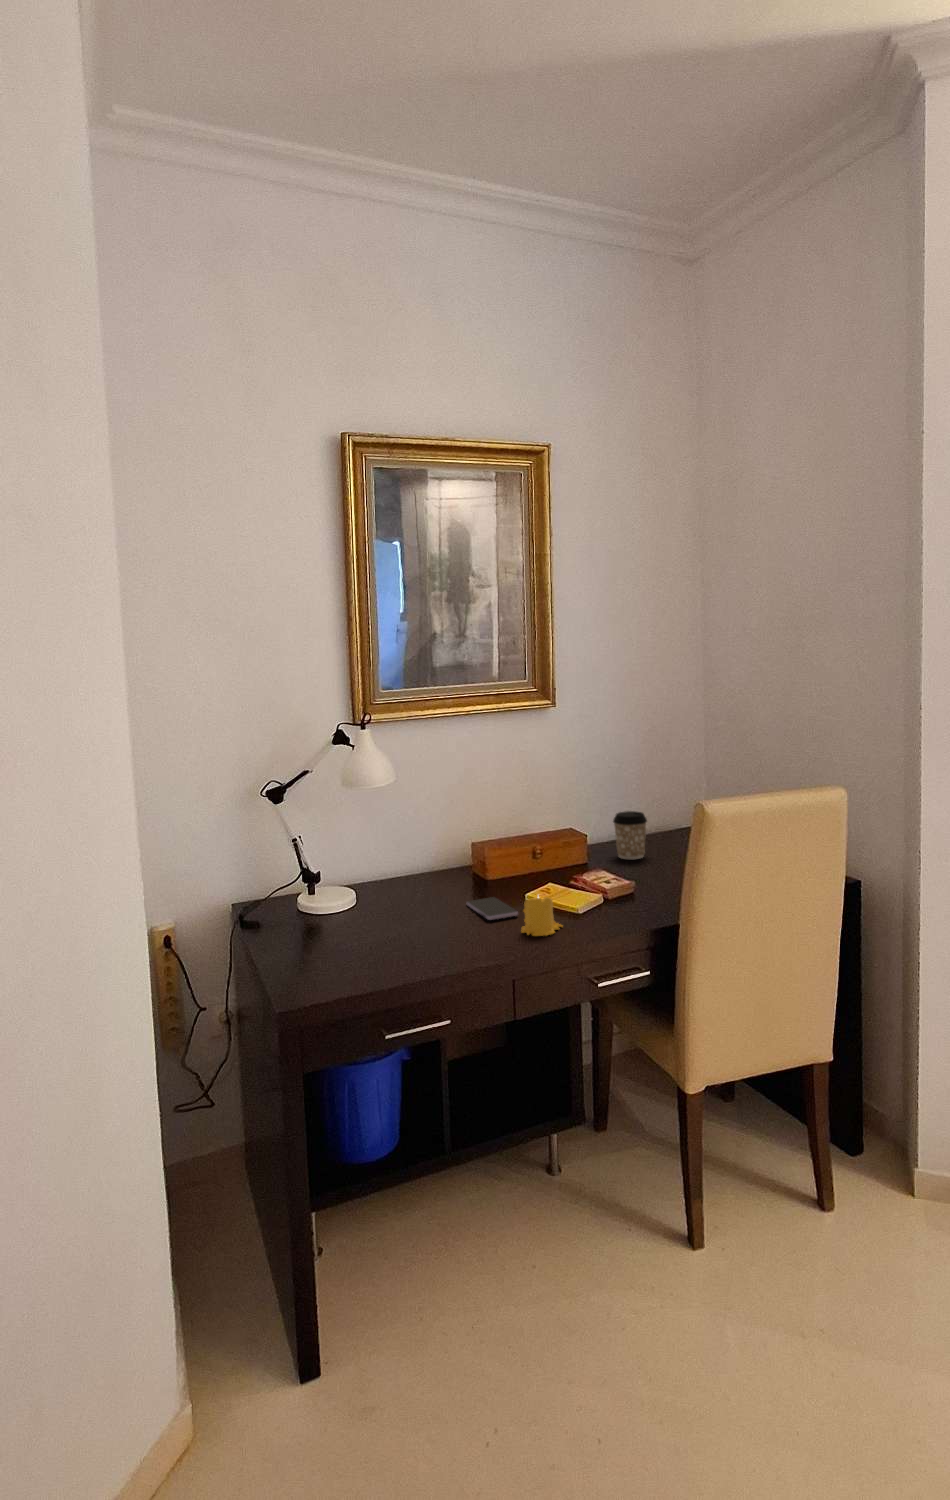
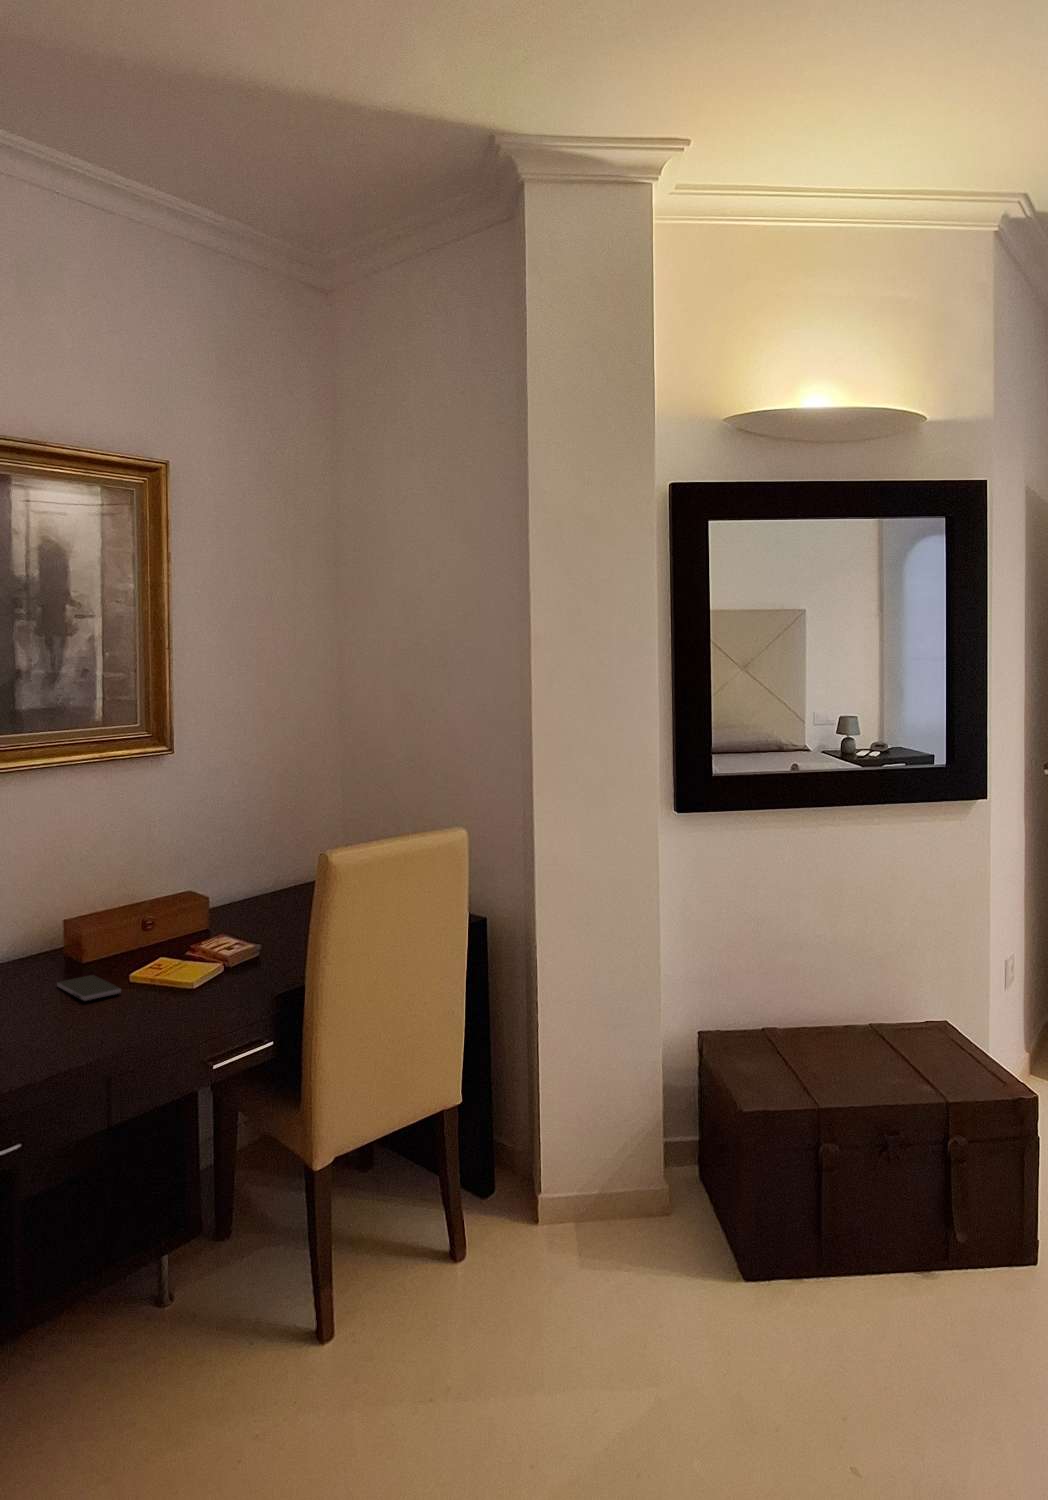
coffee cup: present [613,811,647,859] -> none [238,870,277,924]
candle: present [521,897,563,936] -> none [123,964,174,1014]

